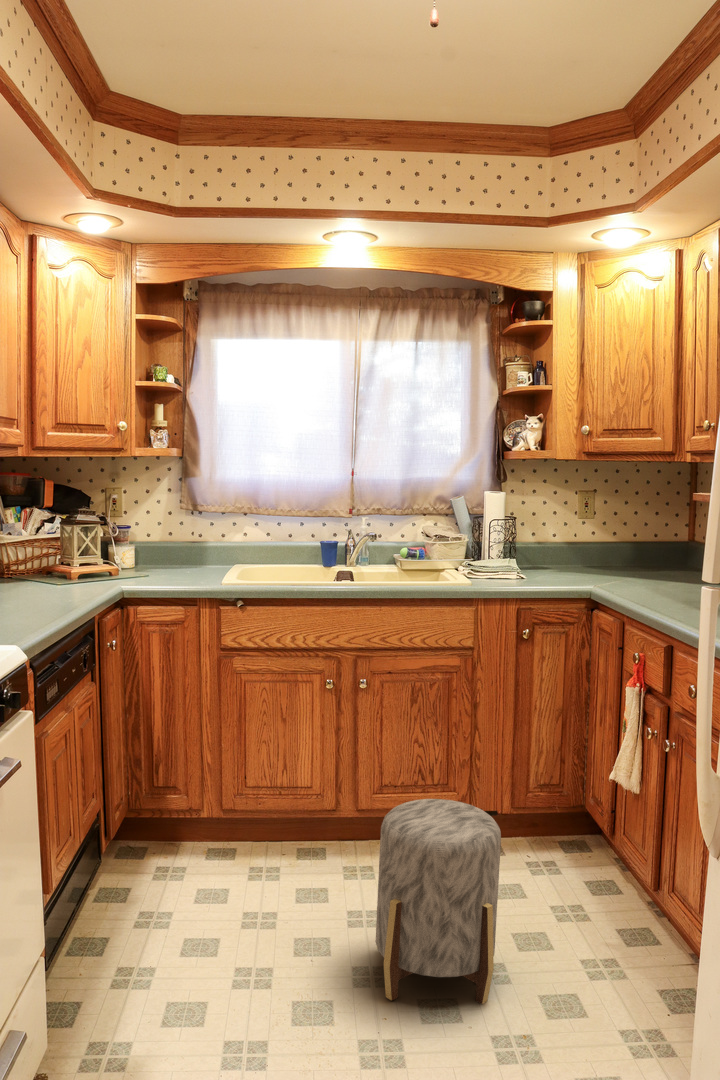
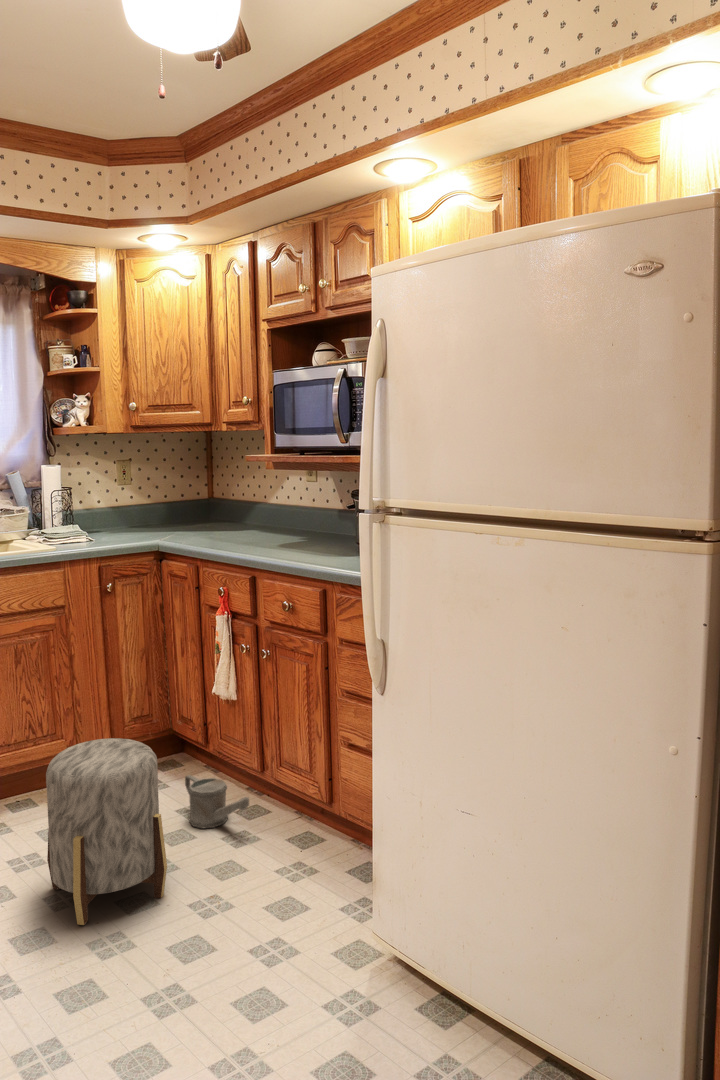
watering can: none [559,872,623,946] -> present [185,775,249,829]

